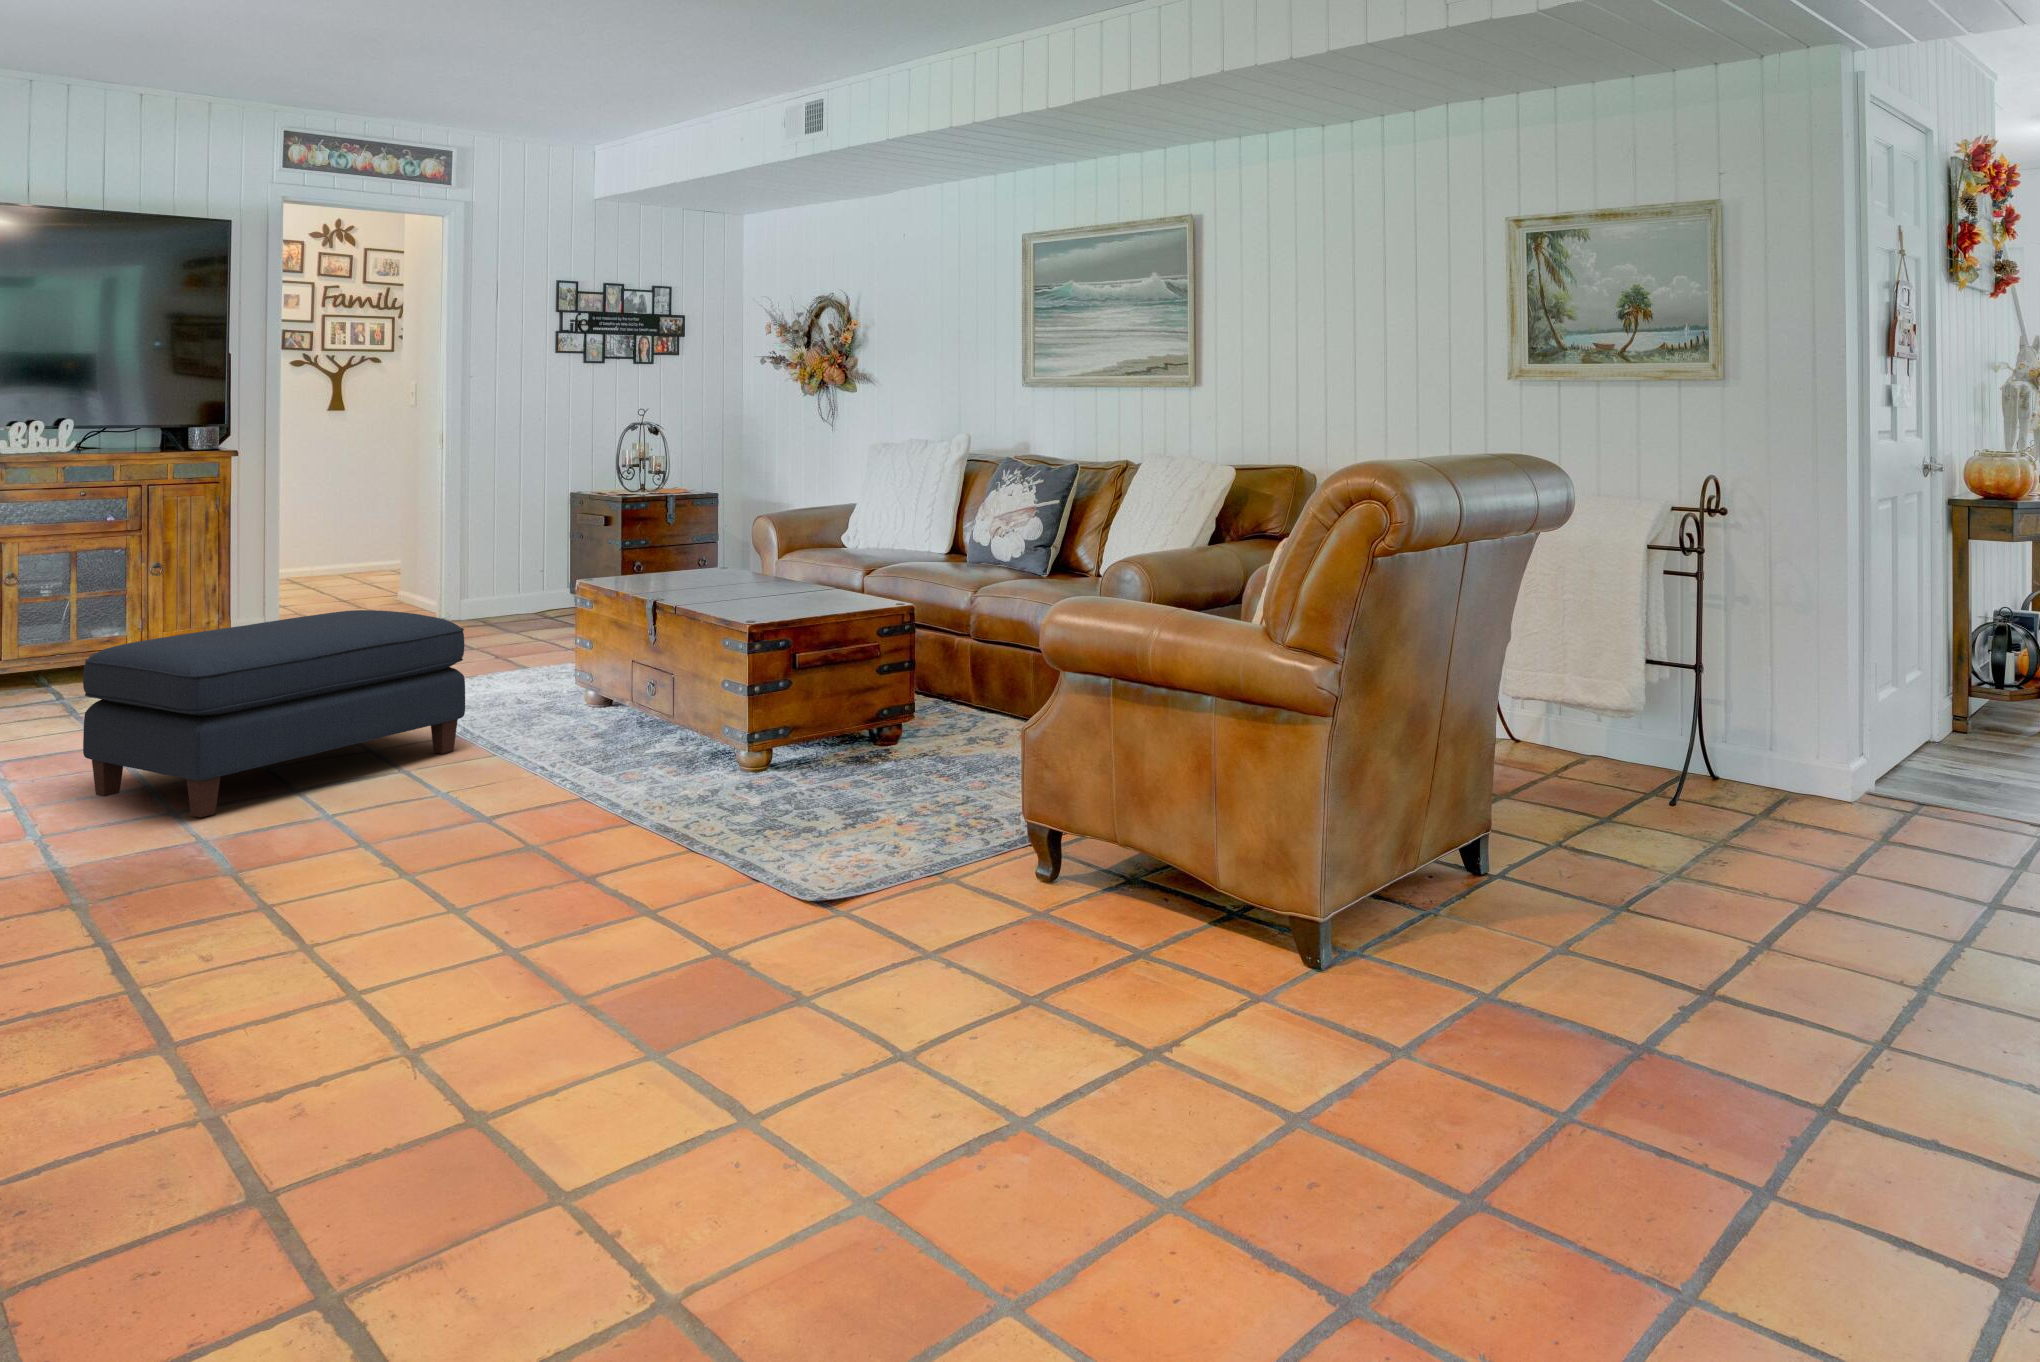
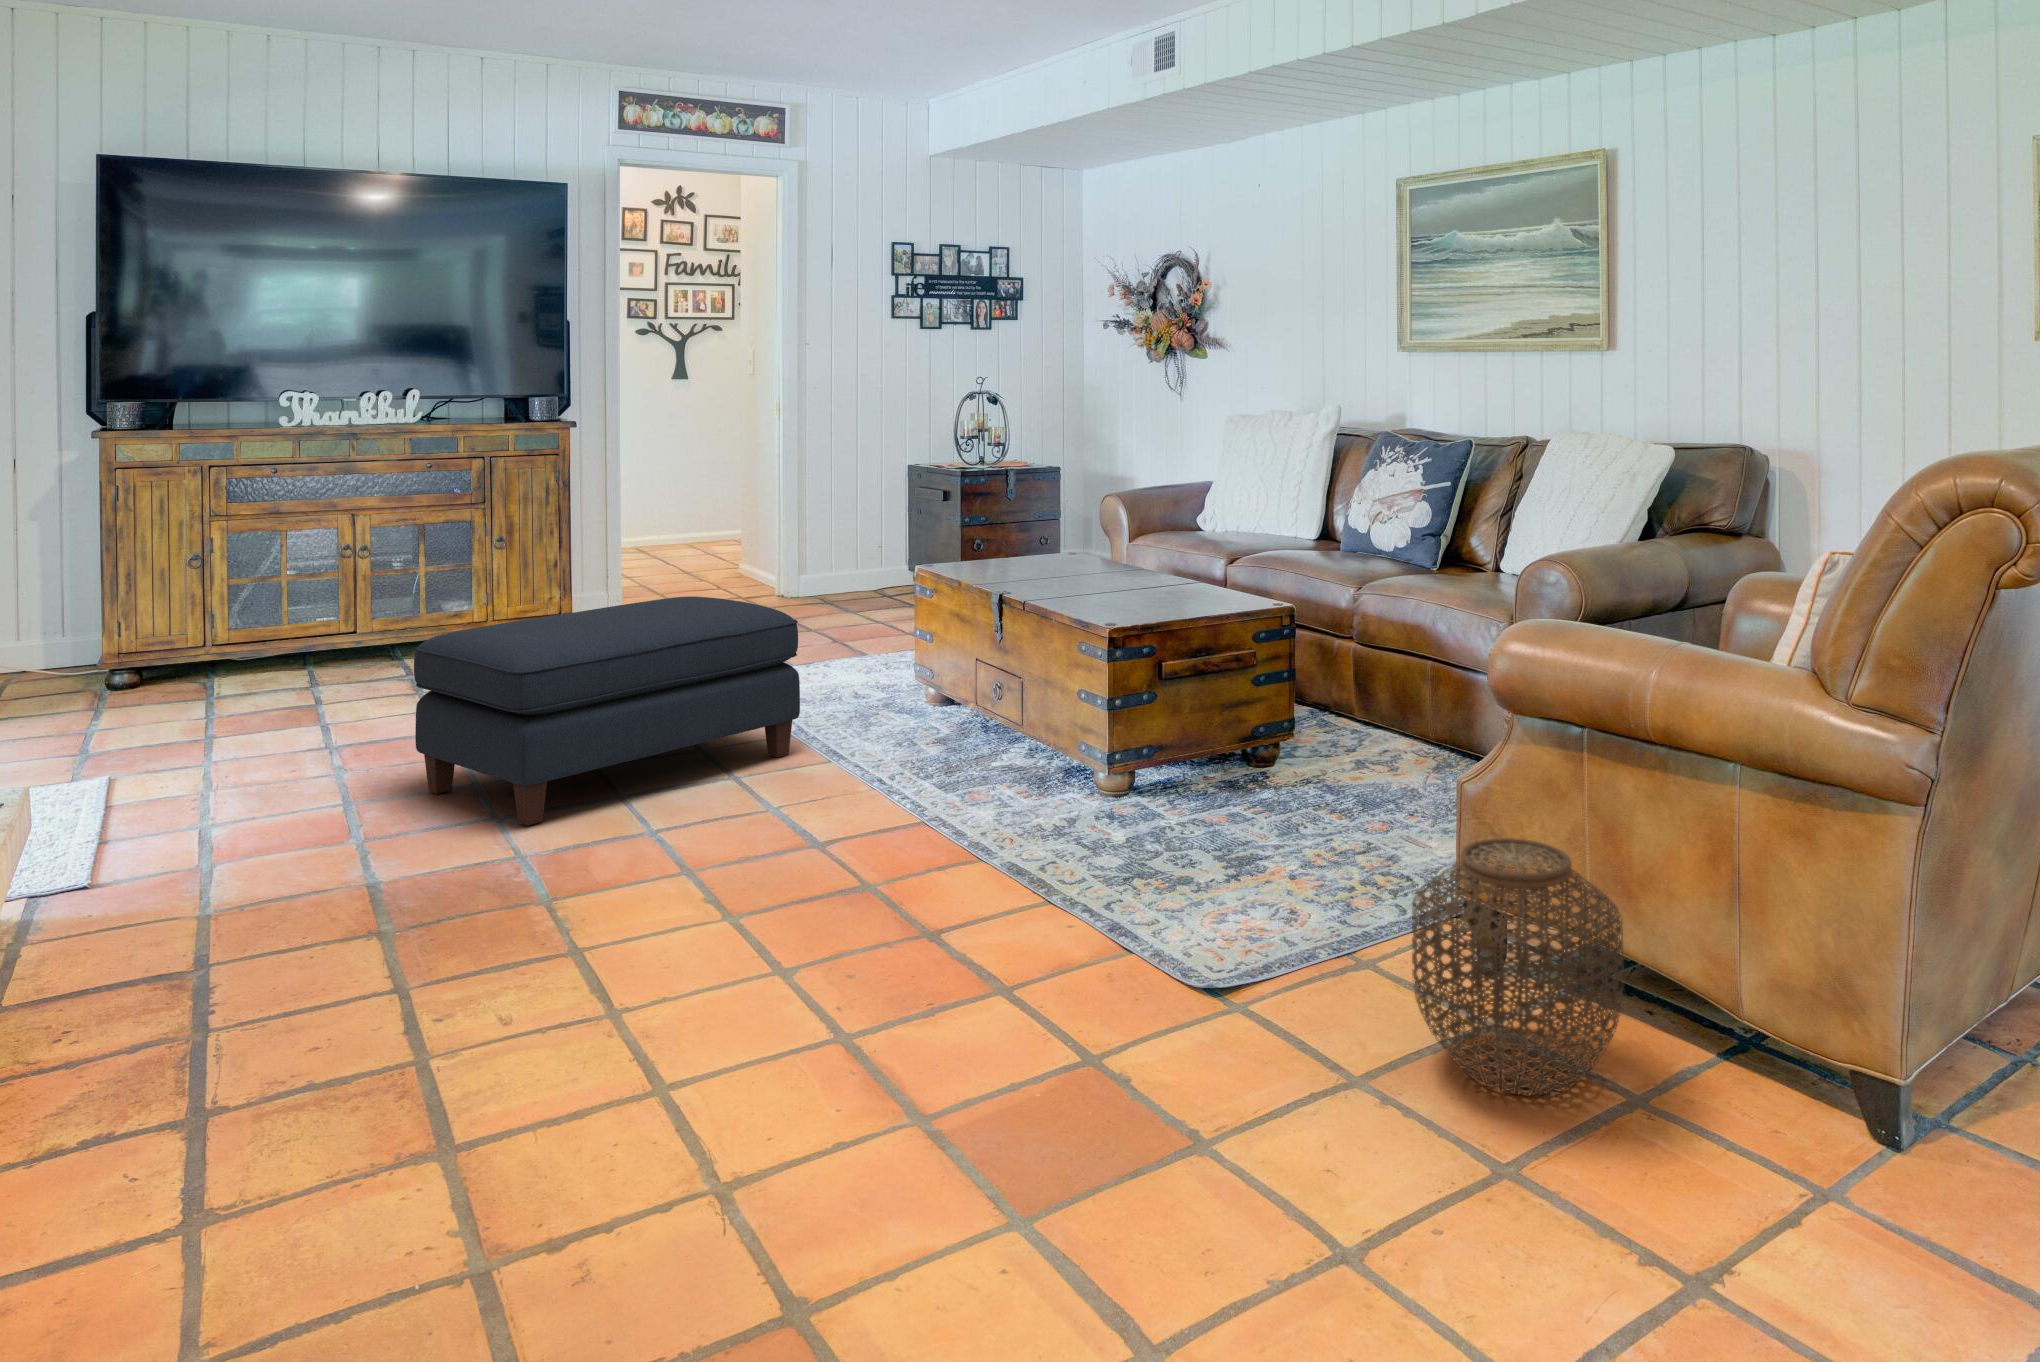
woven basket: none [978,765,1136,958] -> present [1412,838,1623,1095]

